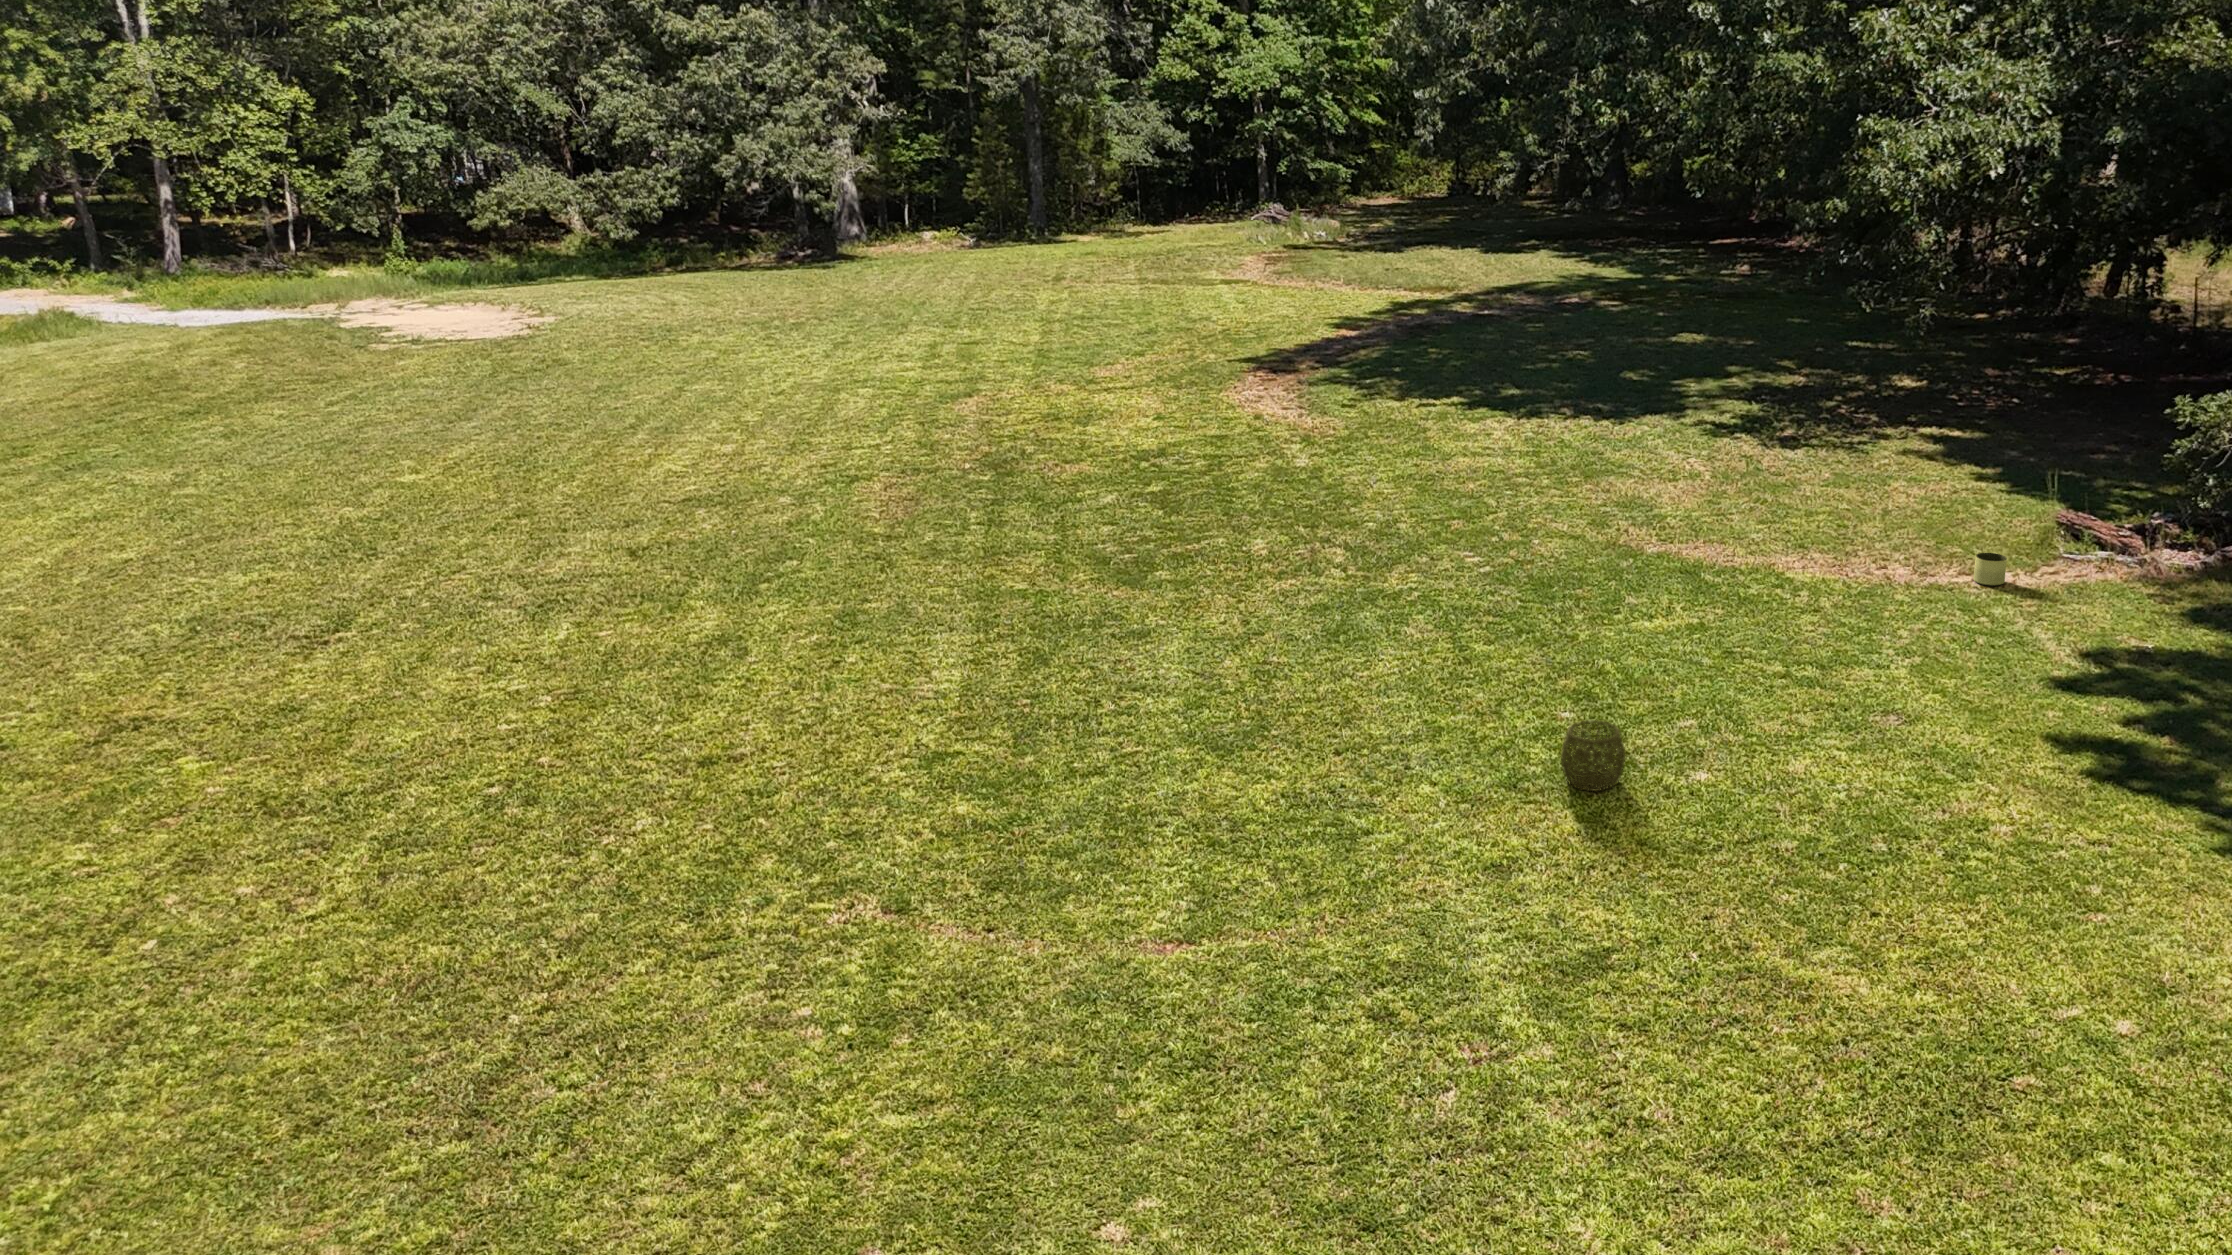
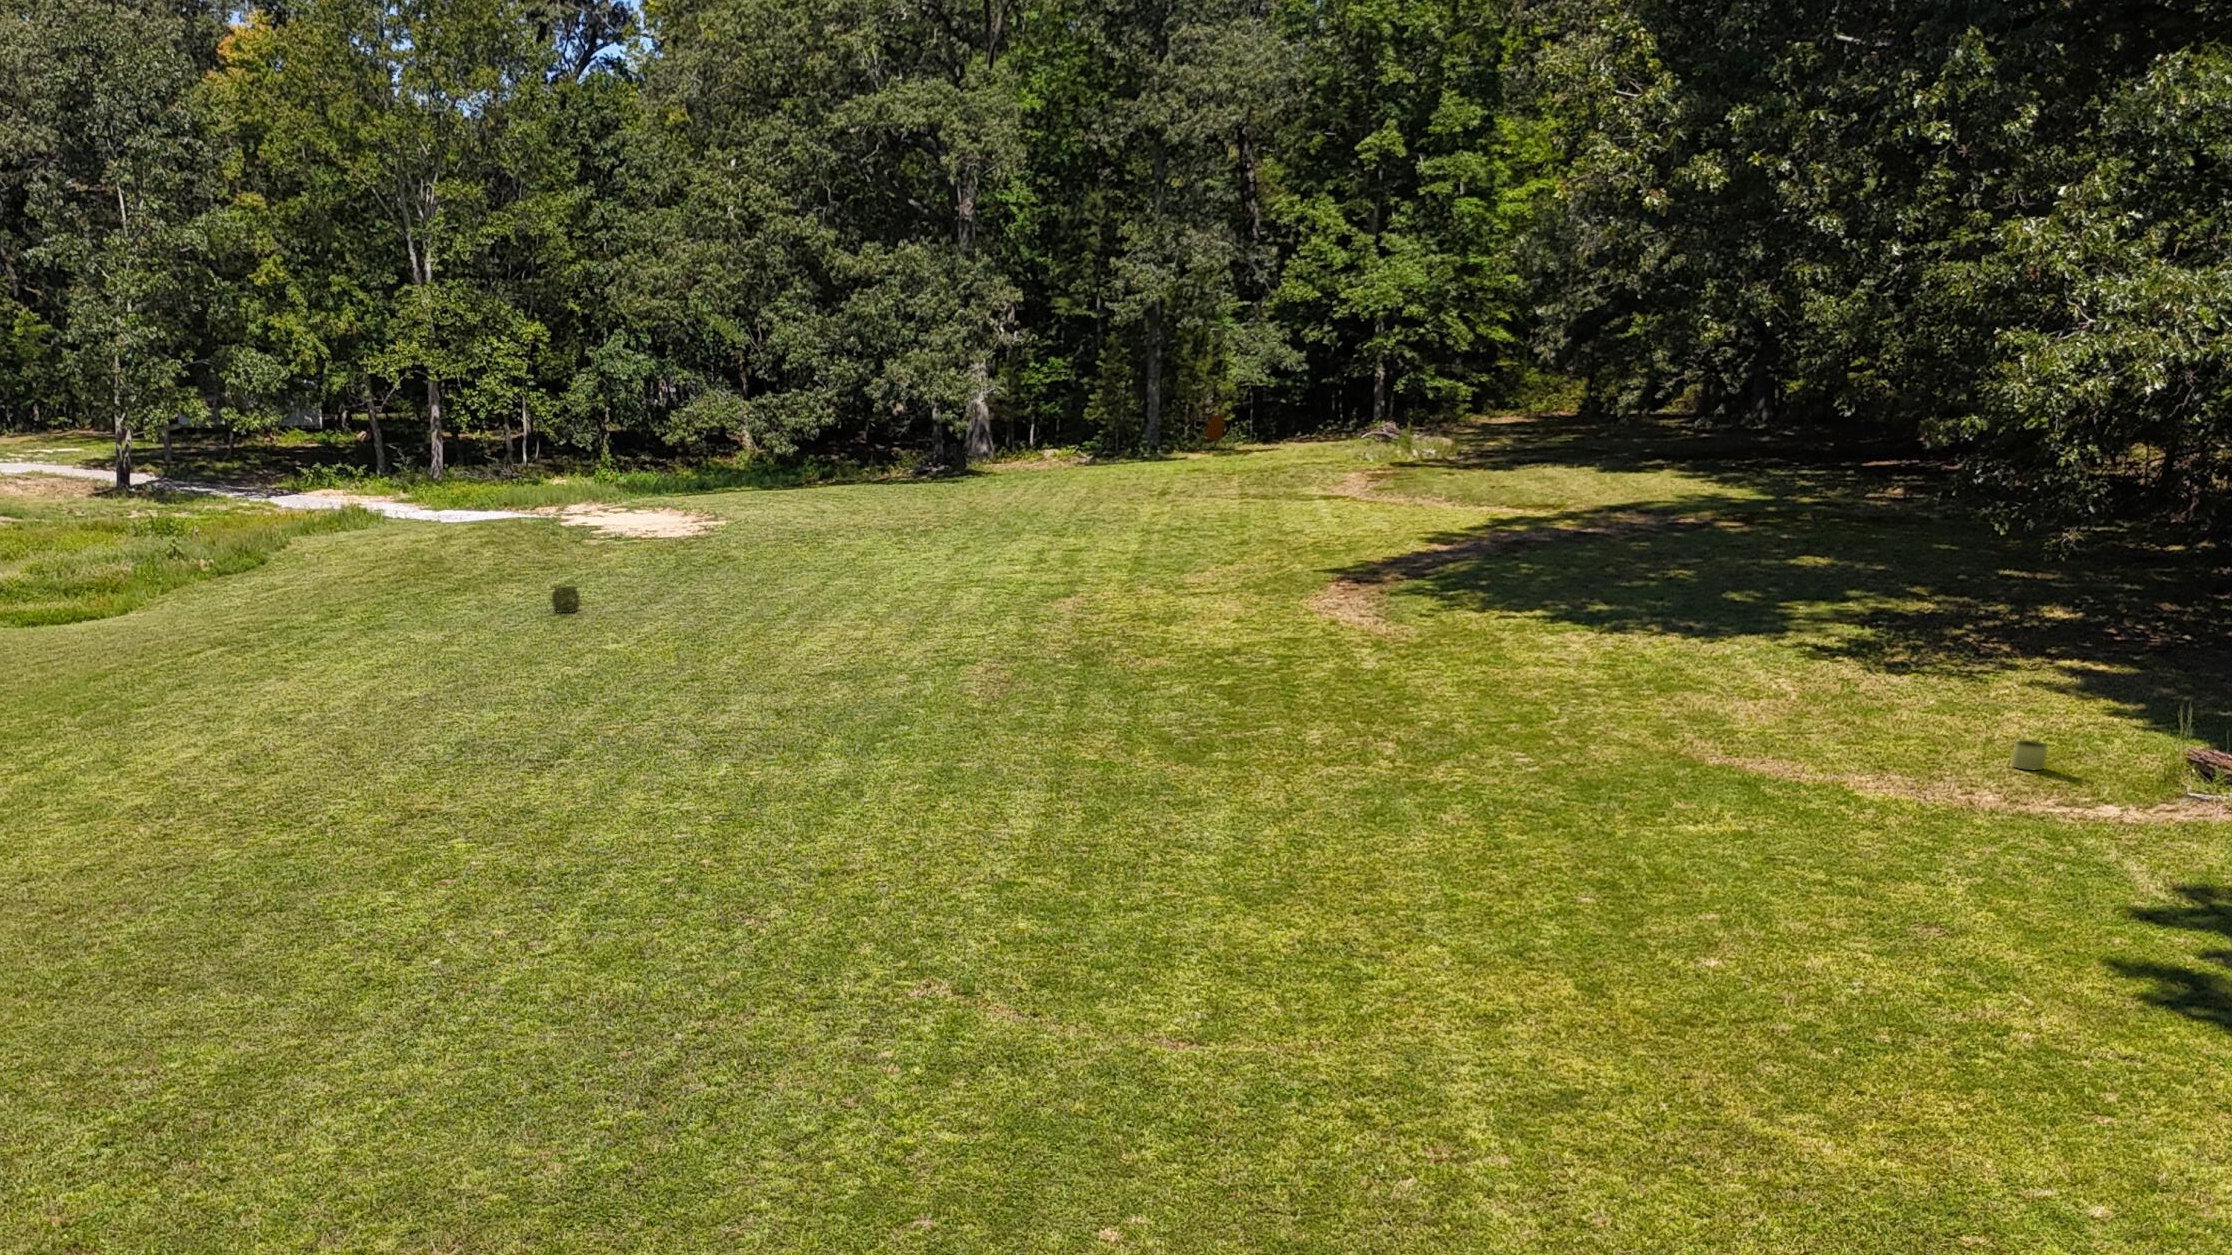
lounge chair: none [1101,188,1126,223] -> present [1203,413,1224,448]
woven basket: present [1561,720,1625,792] -> present [552,586,580,613]

